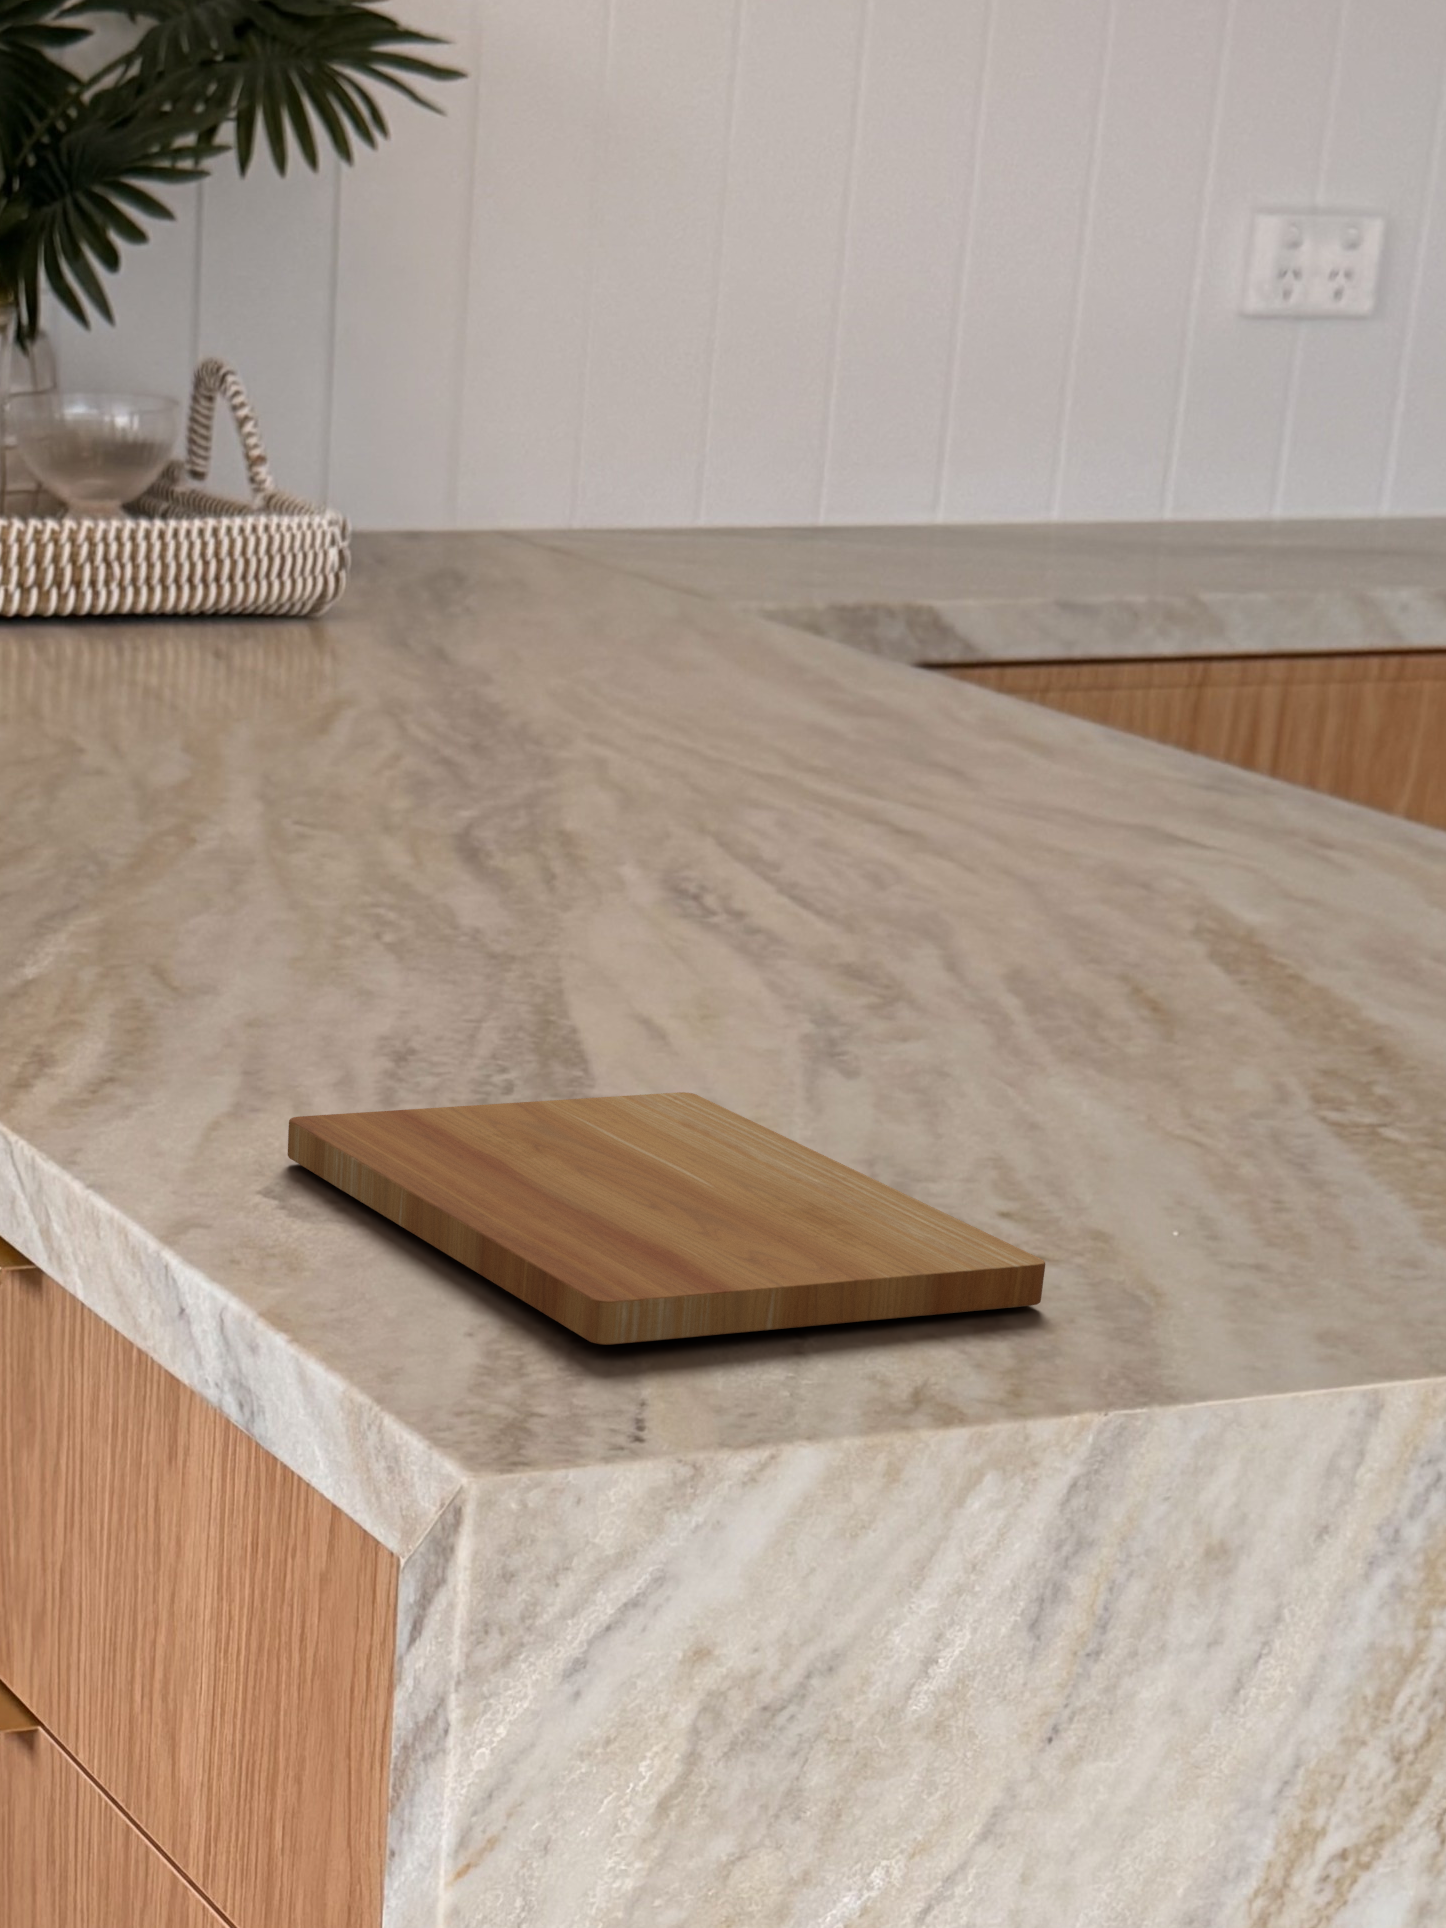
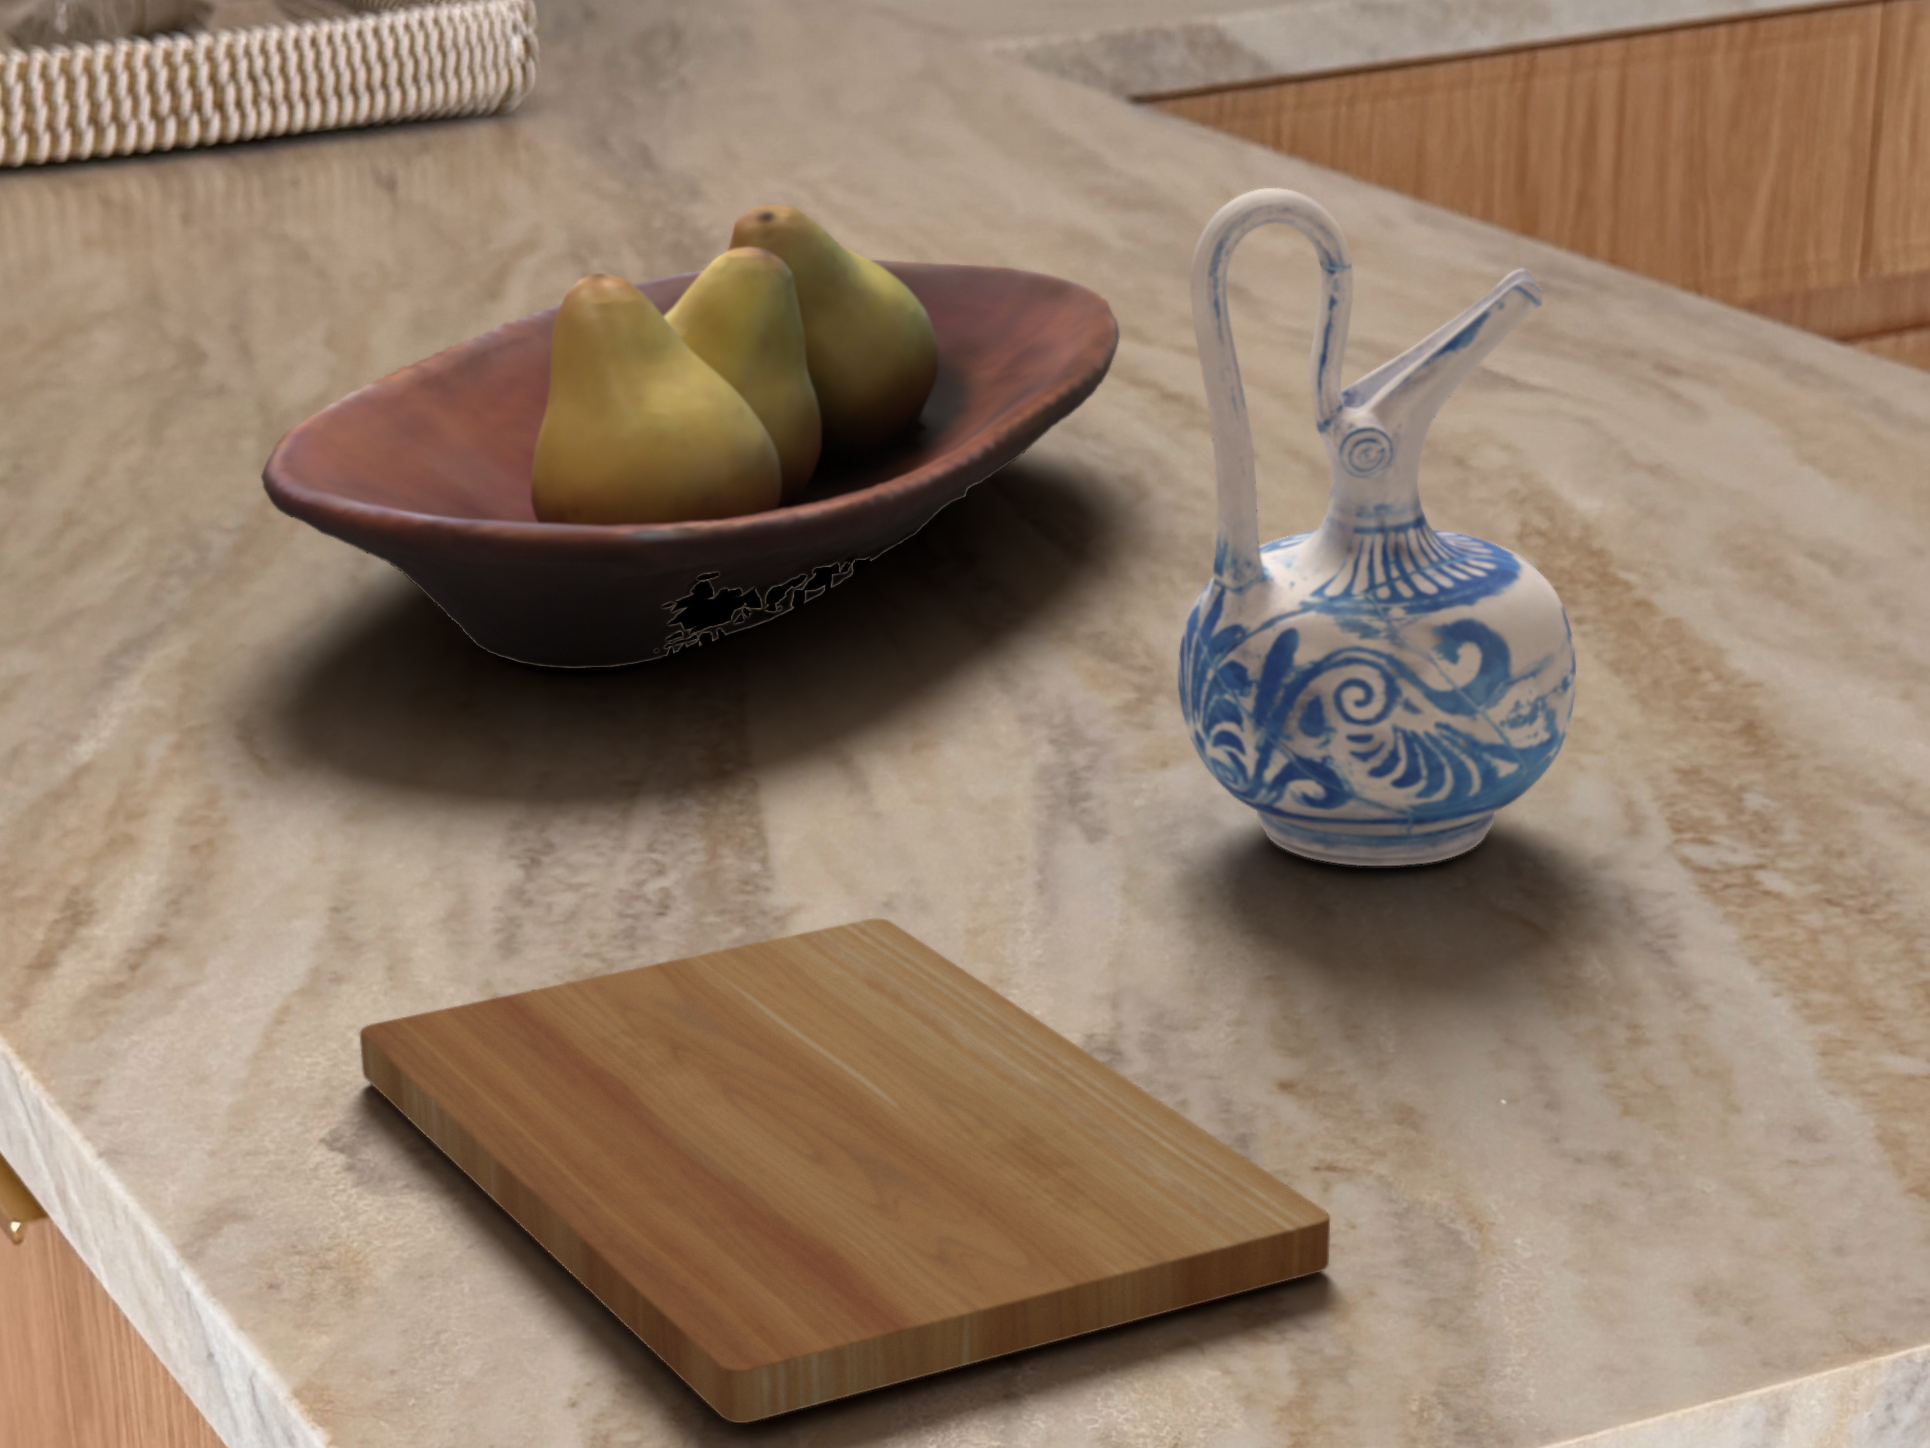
ceramic pitcher: none [929,542,1247,1104] -> present [1178,188,1576,866]
fruit bowl: none [181,615,872,951] -> present [261,205,1120,669]

